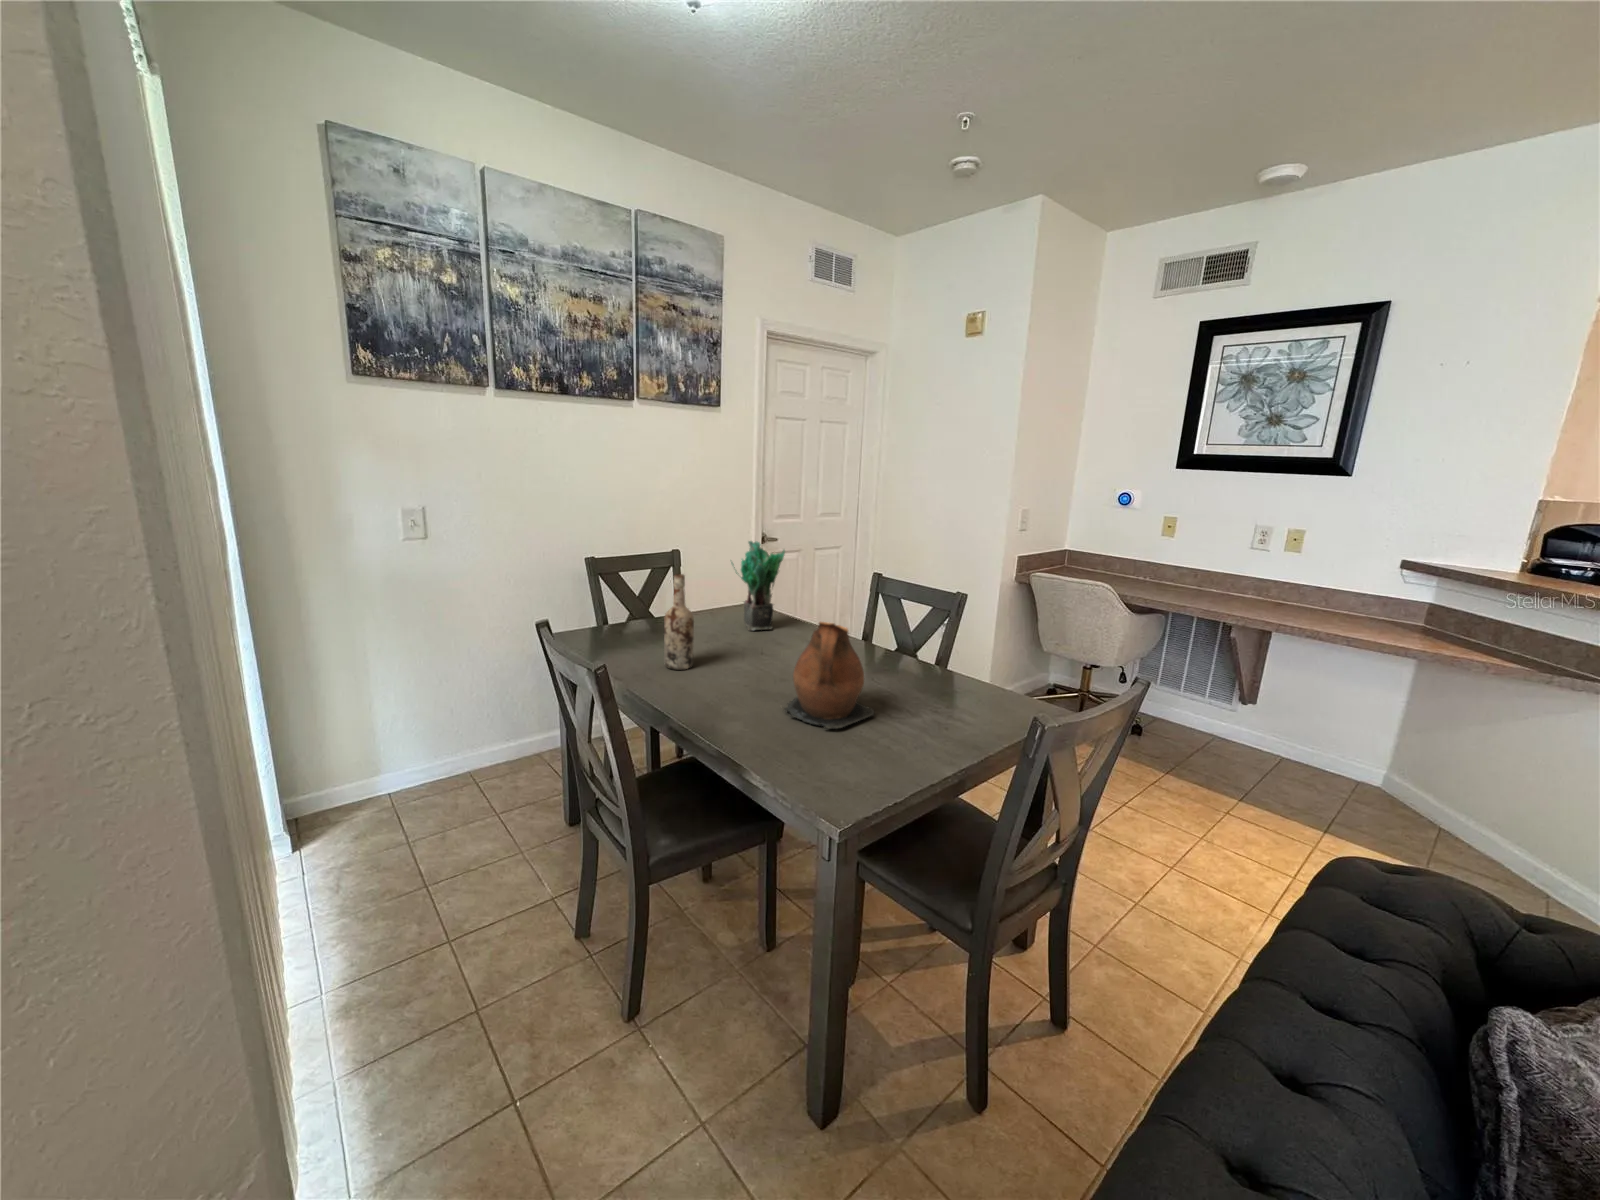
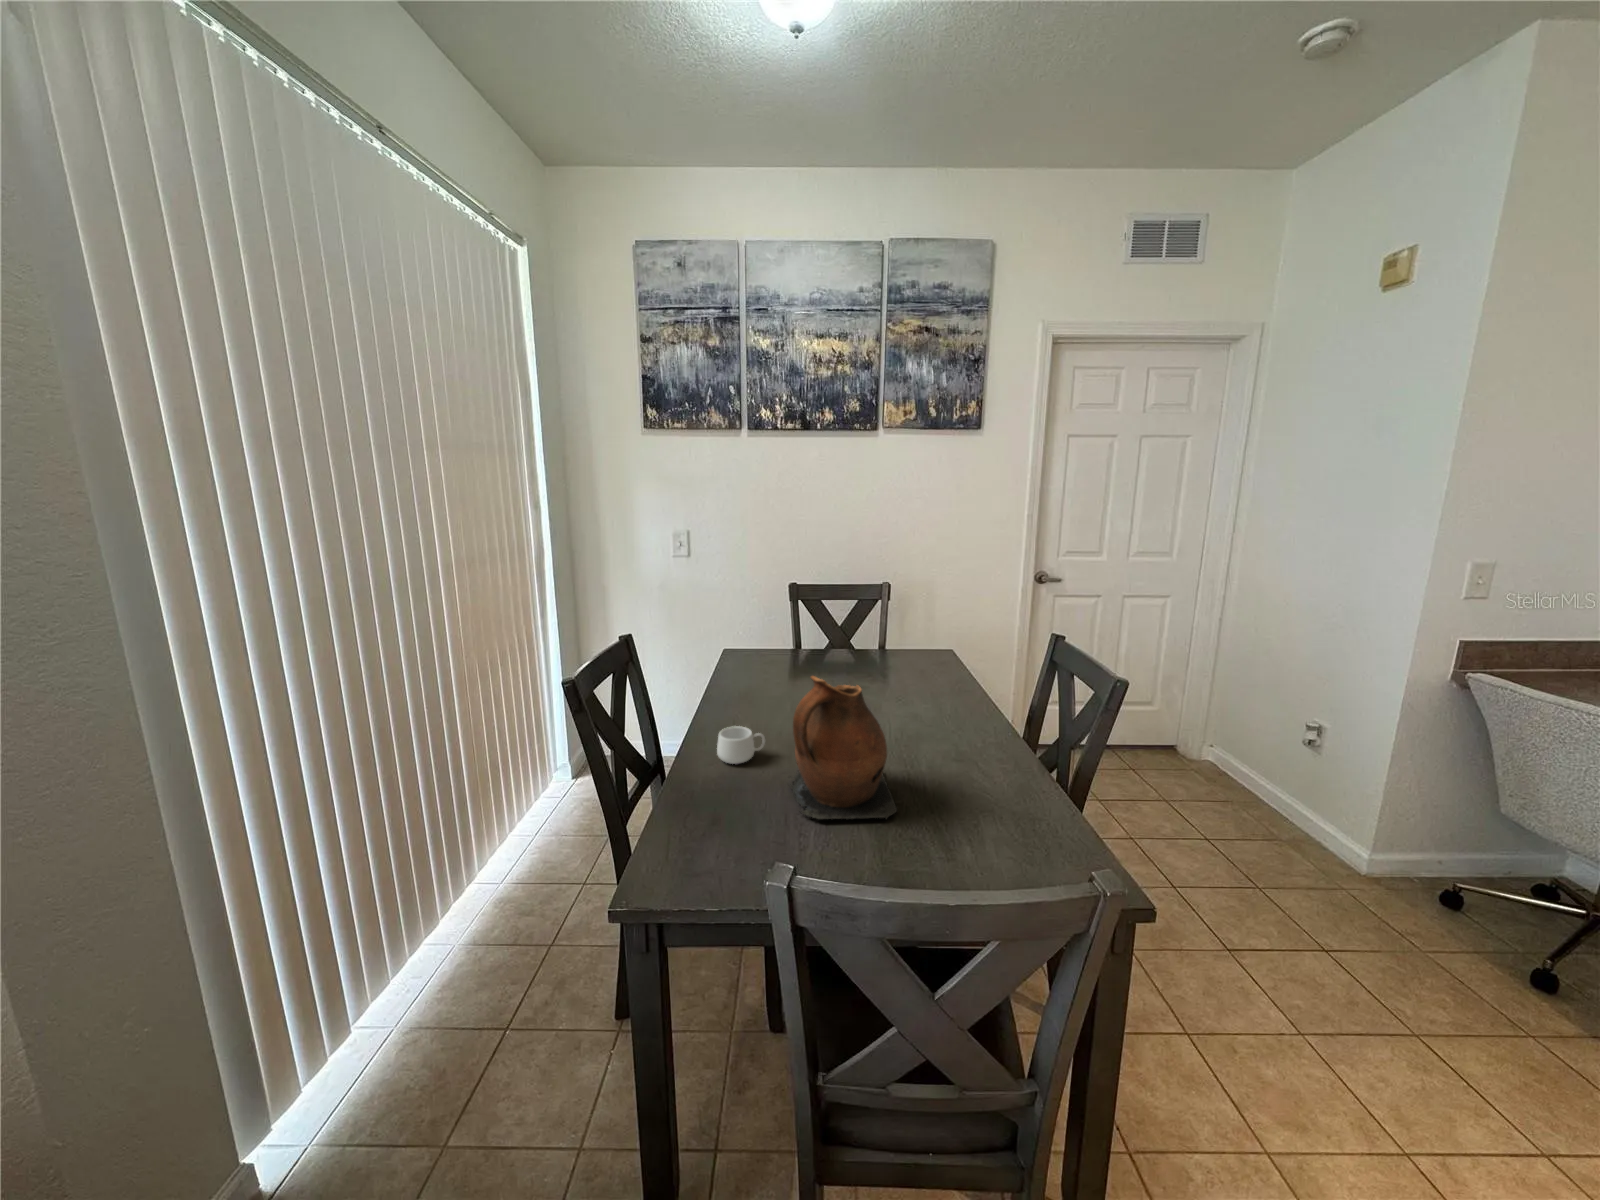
potted plant: present [731,541,785,630] -> none [886,576,947,682]
wine bottle: present [664,574,694,670] -> none [762,603,793,705]
mug: none [703,684,738,717] -> present [717,726,765,764]

